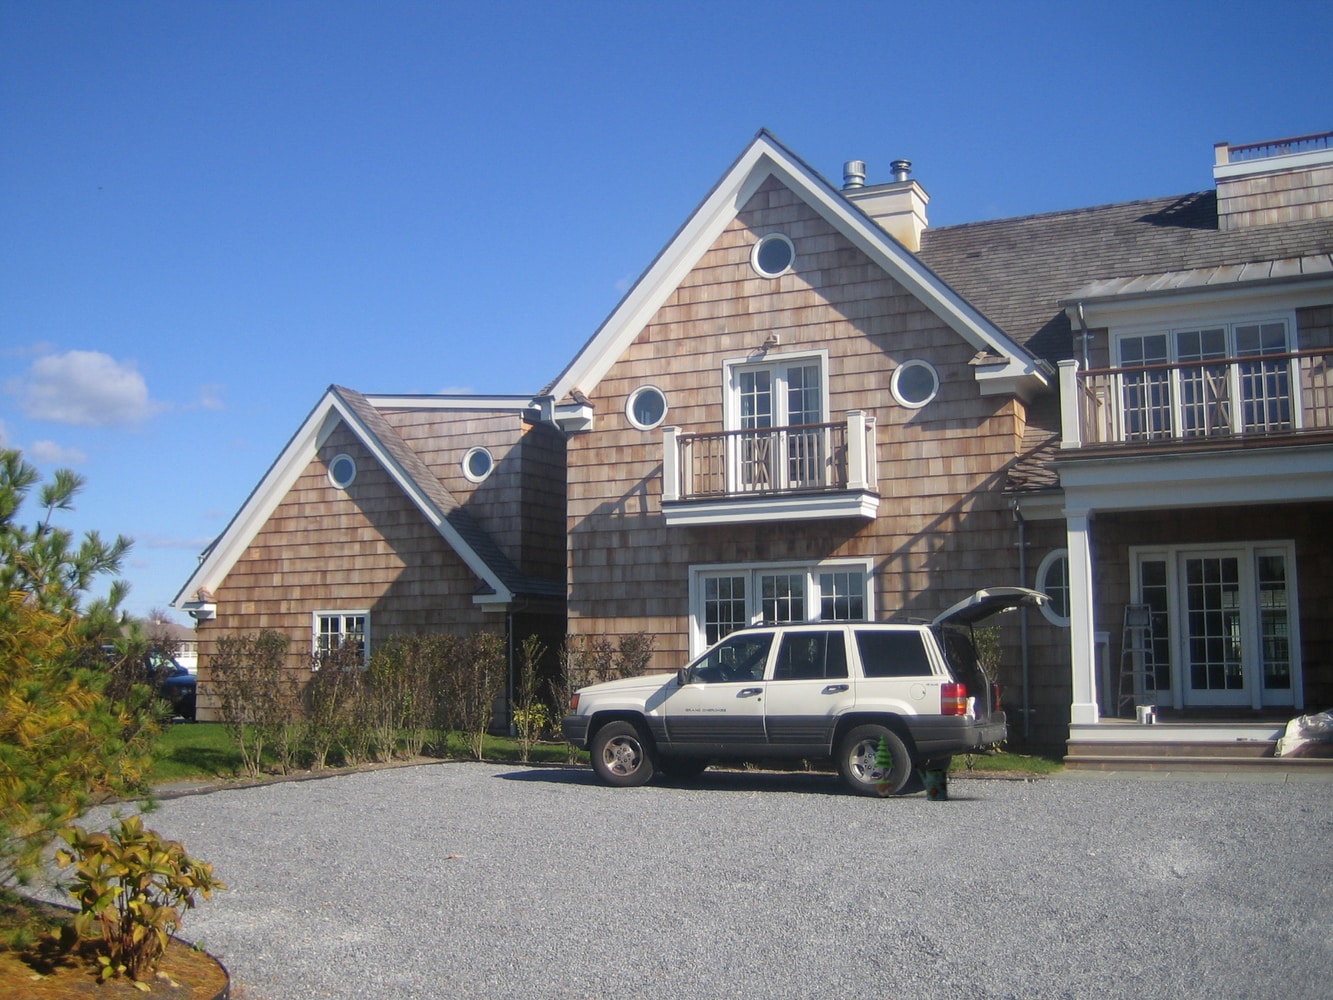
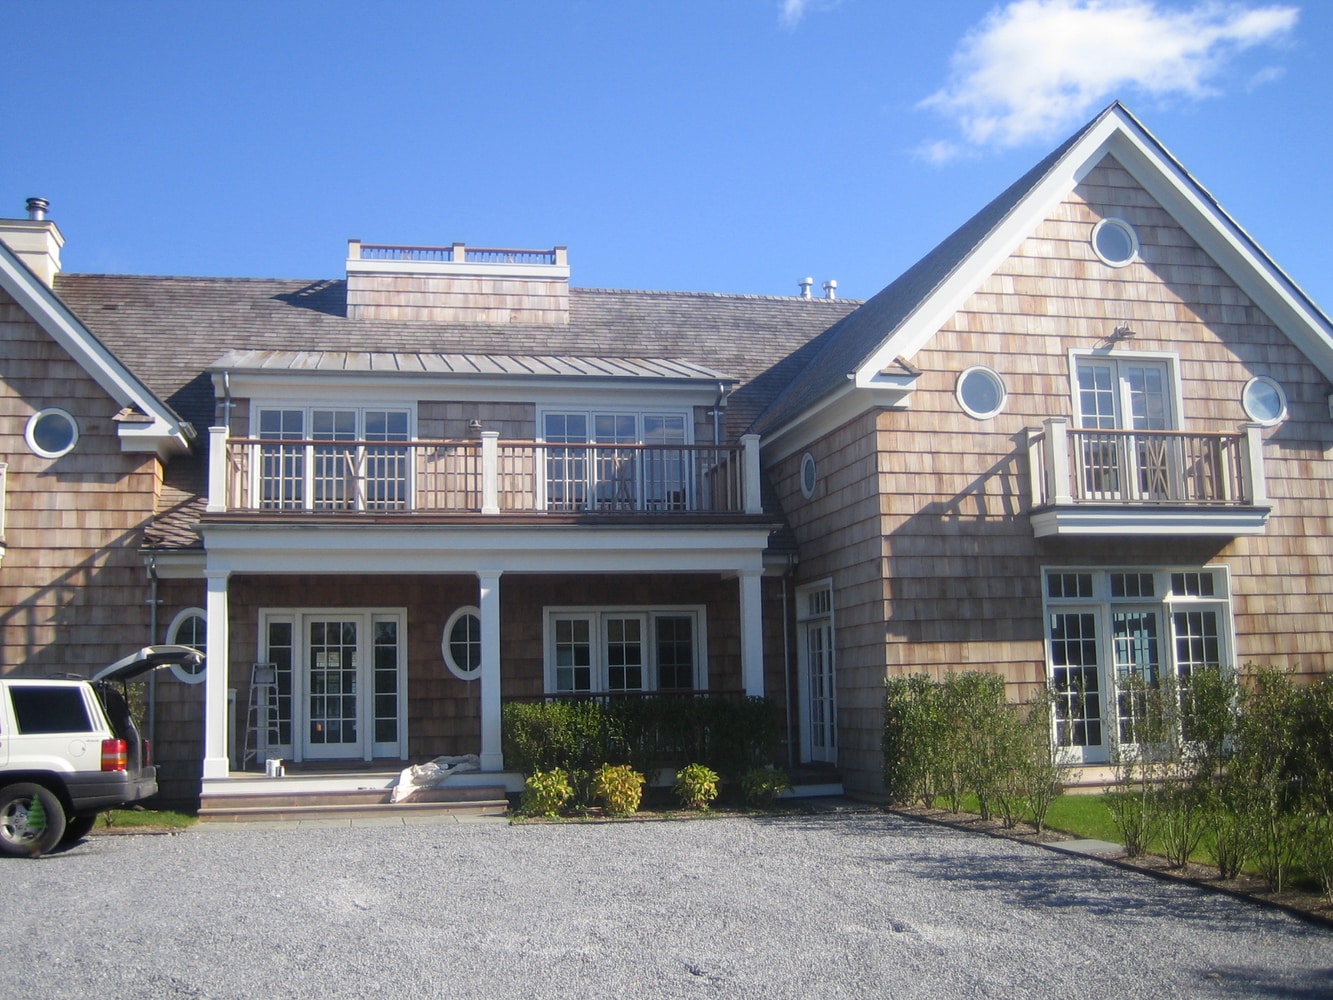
watering can: present [913,764,951,801] -> none [67,821,110,857]

